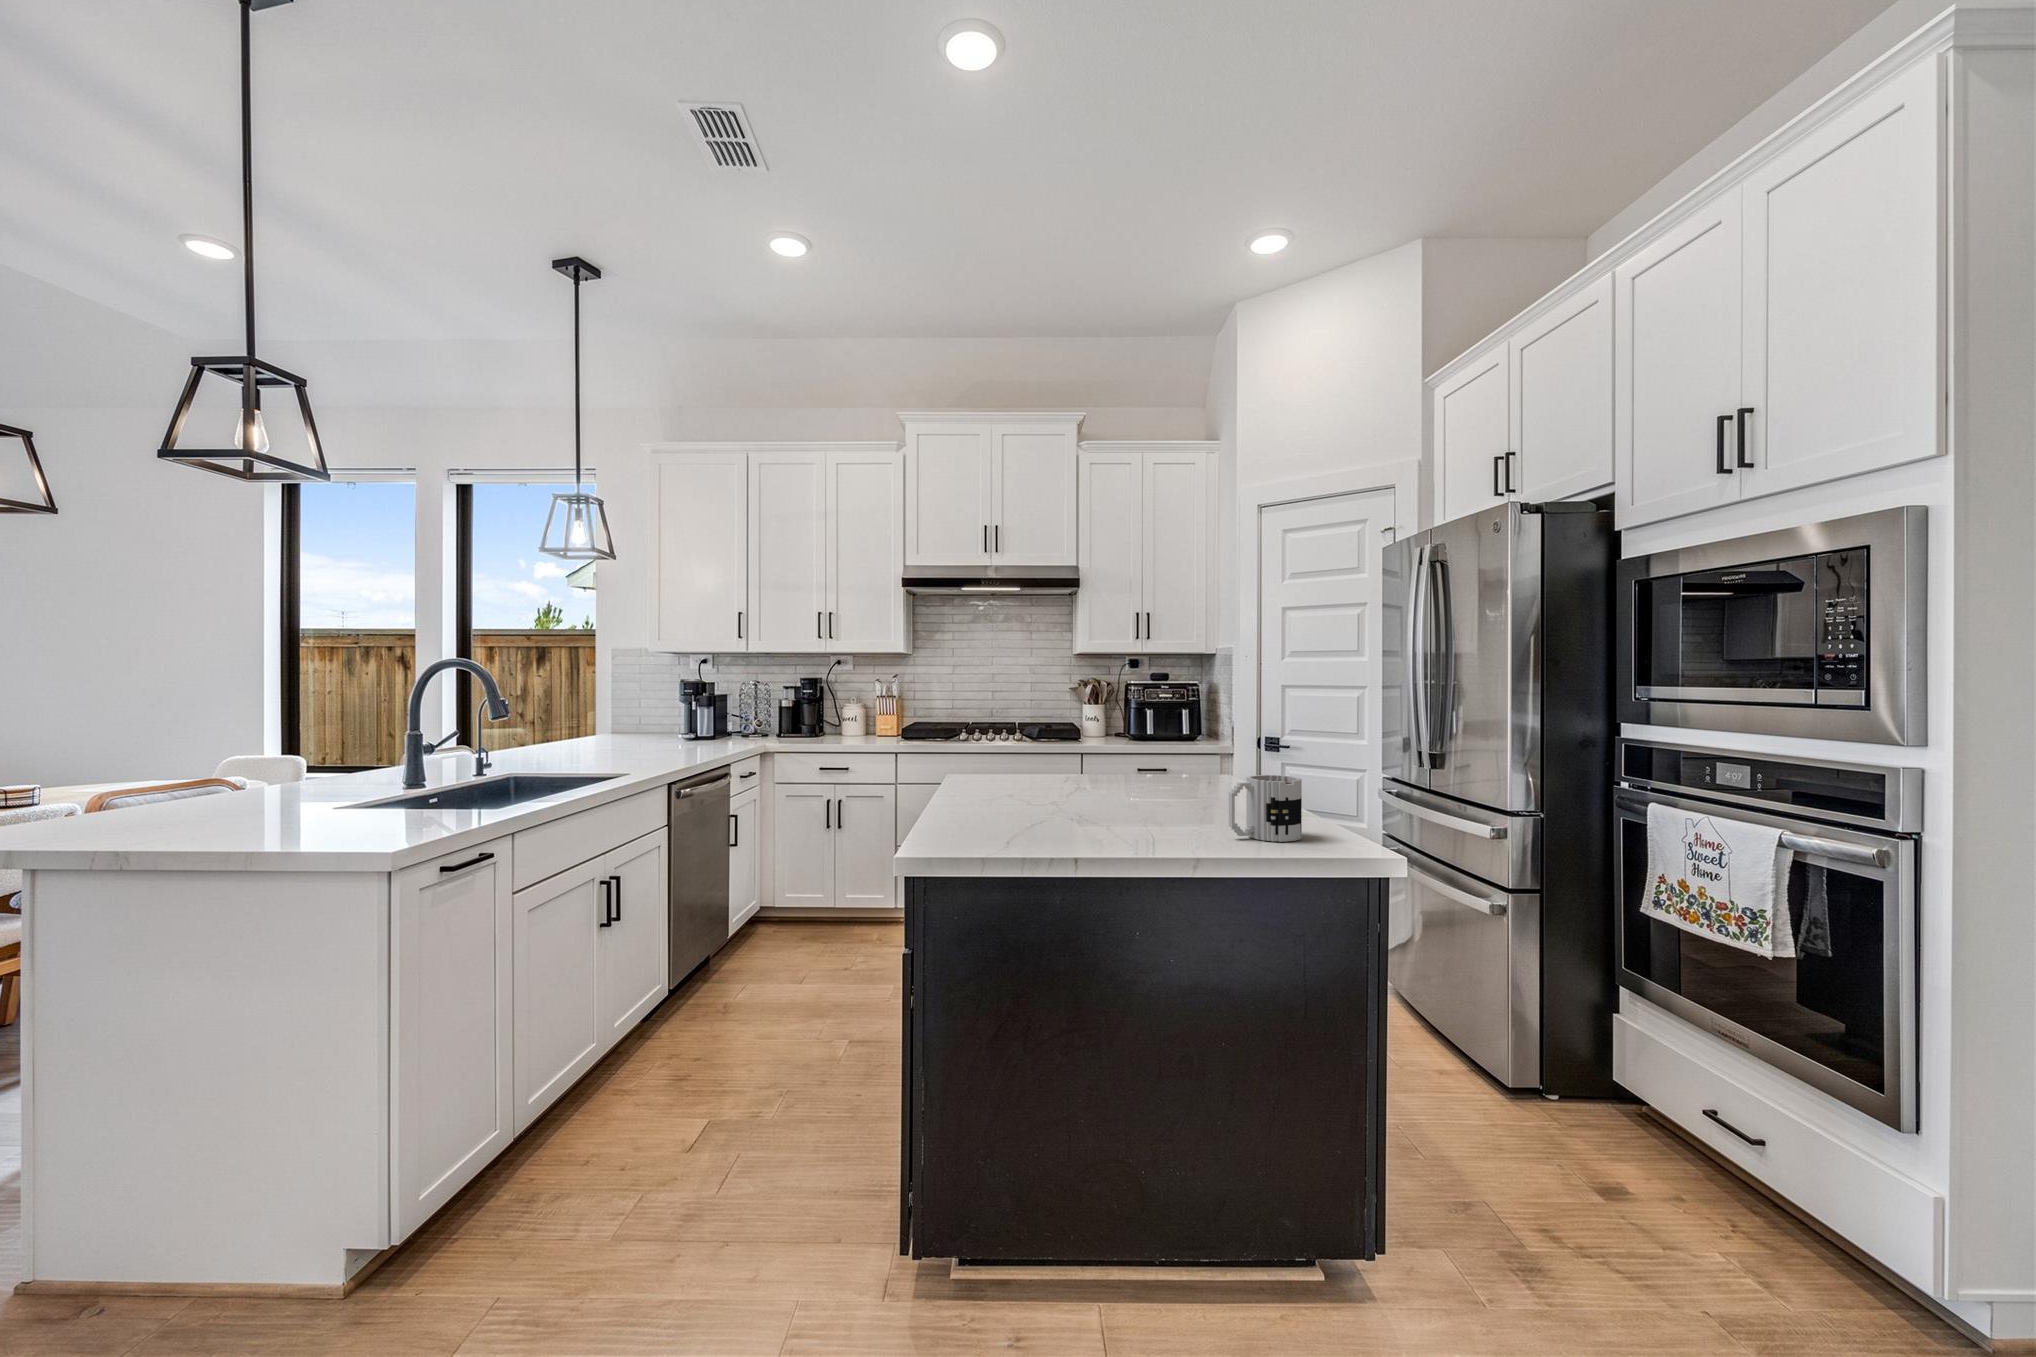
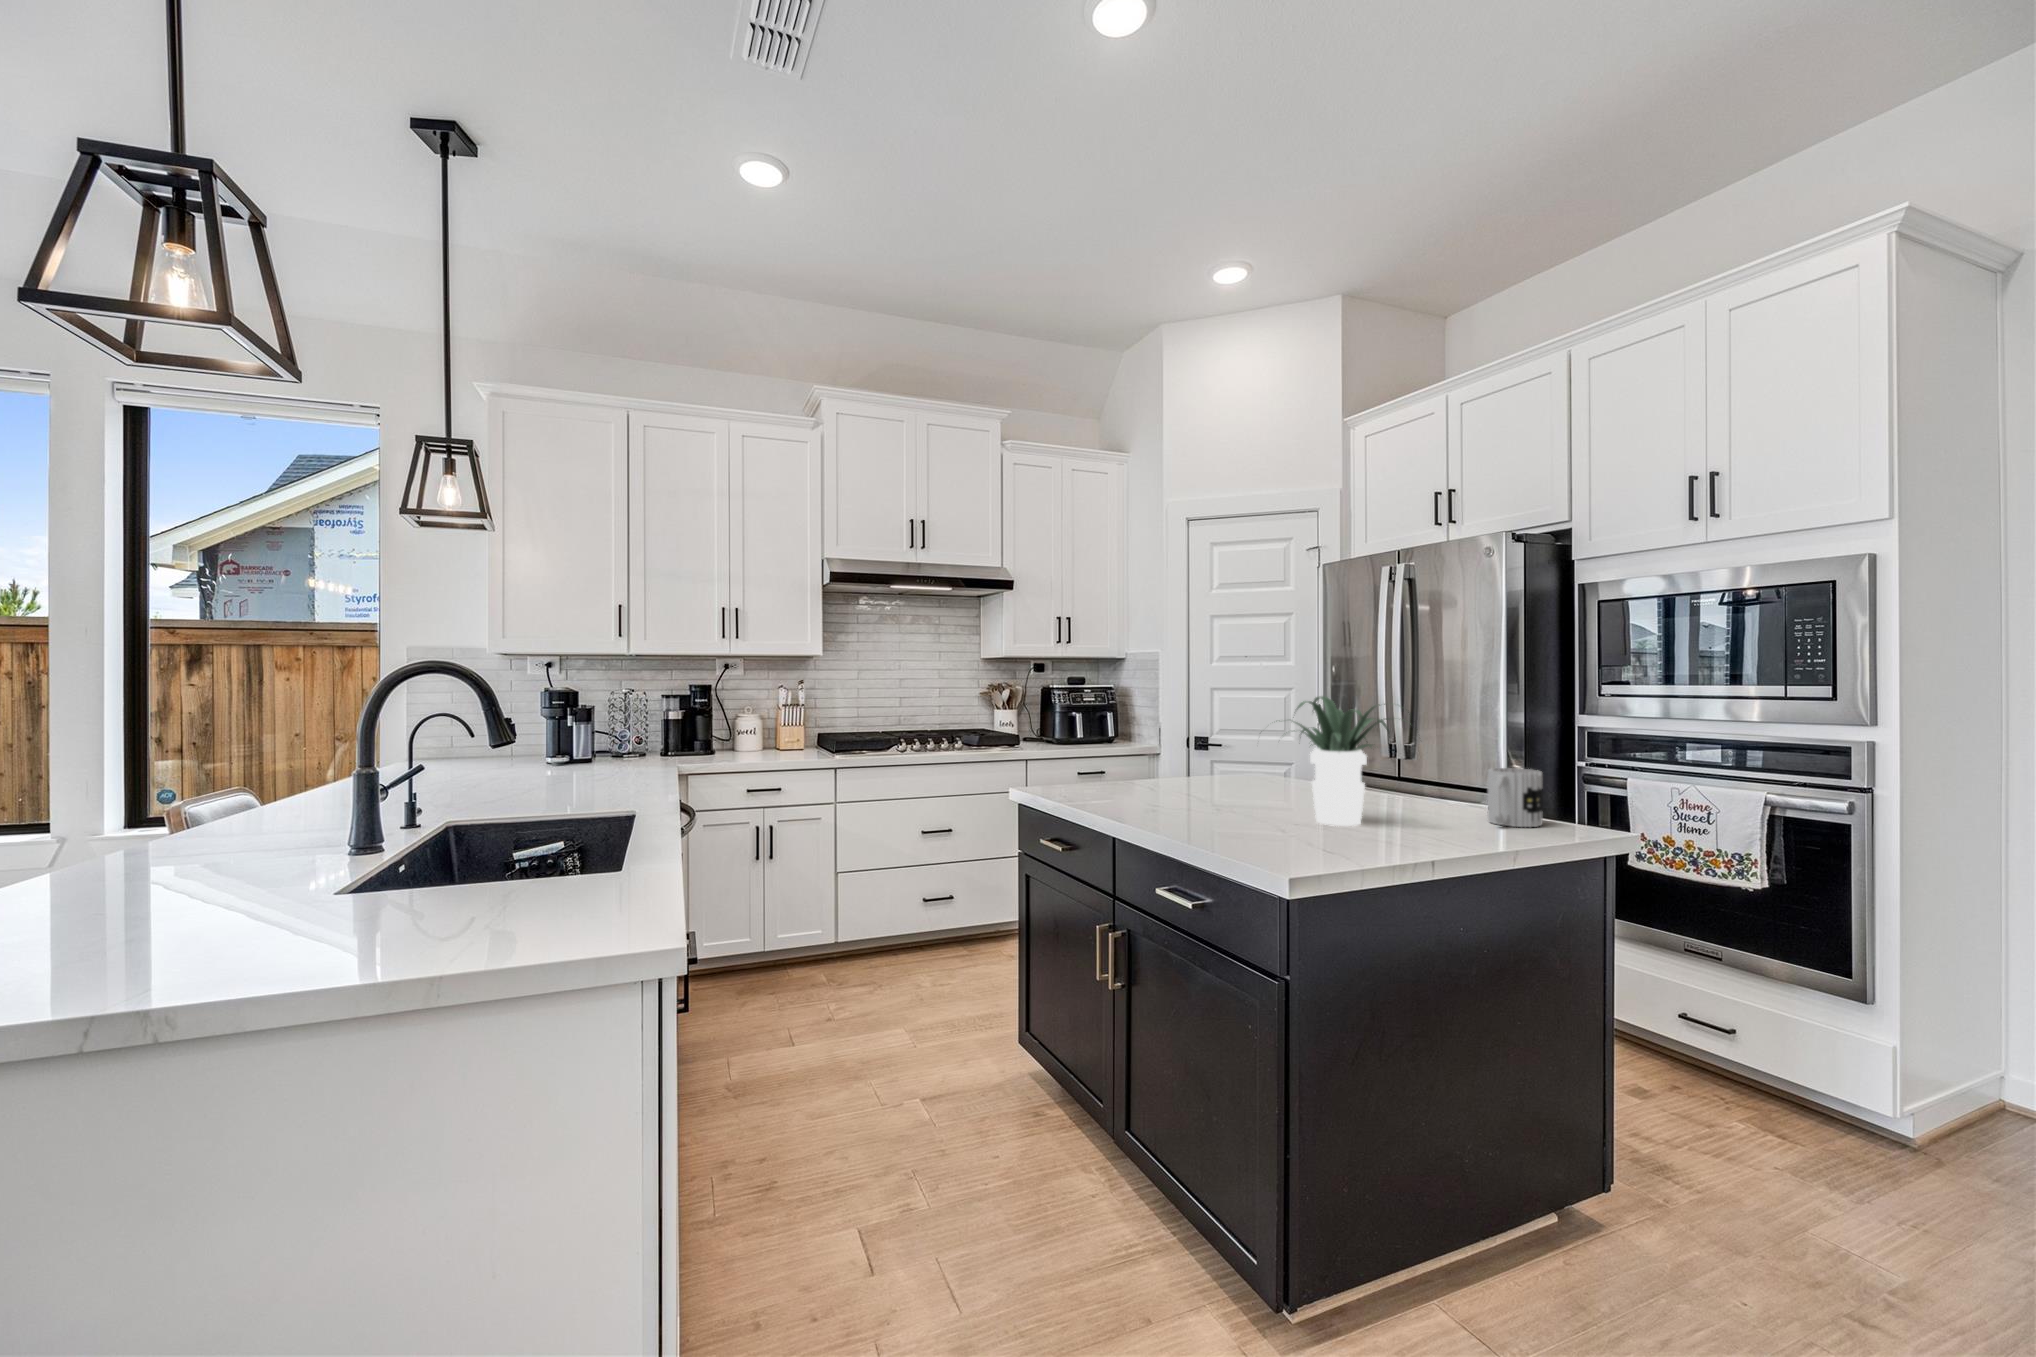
potted plant: none [1010,693,1161,825] -> present [1276,696,1389,826]

